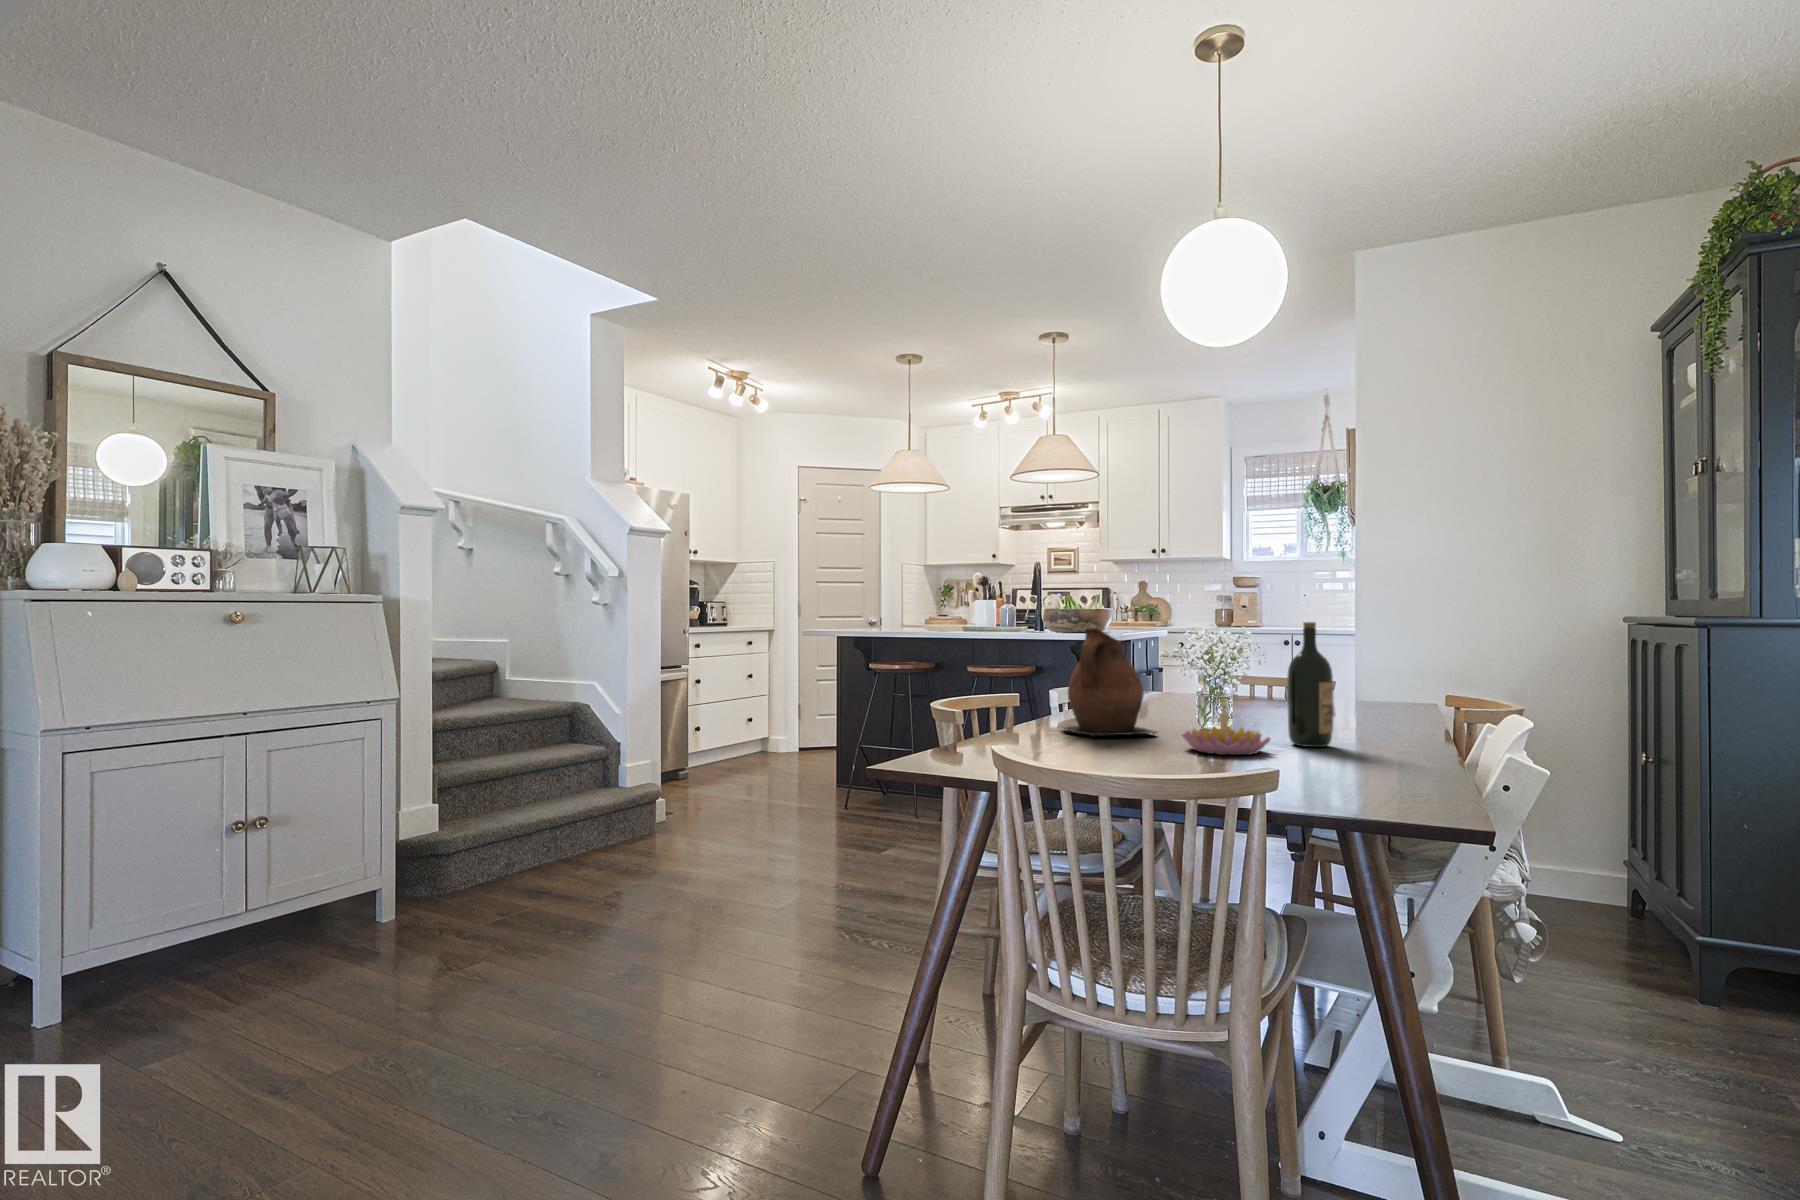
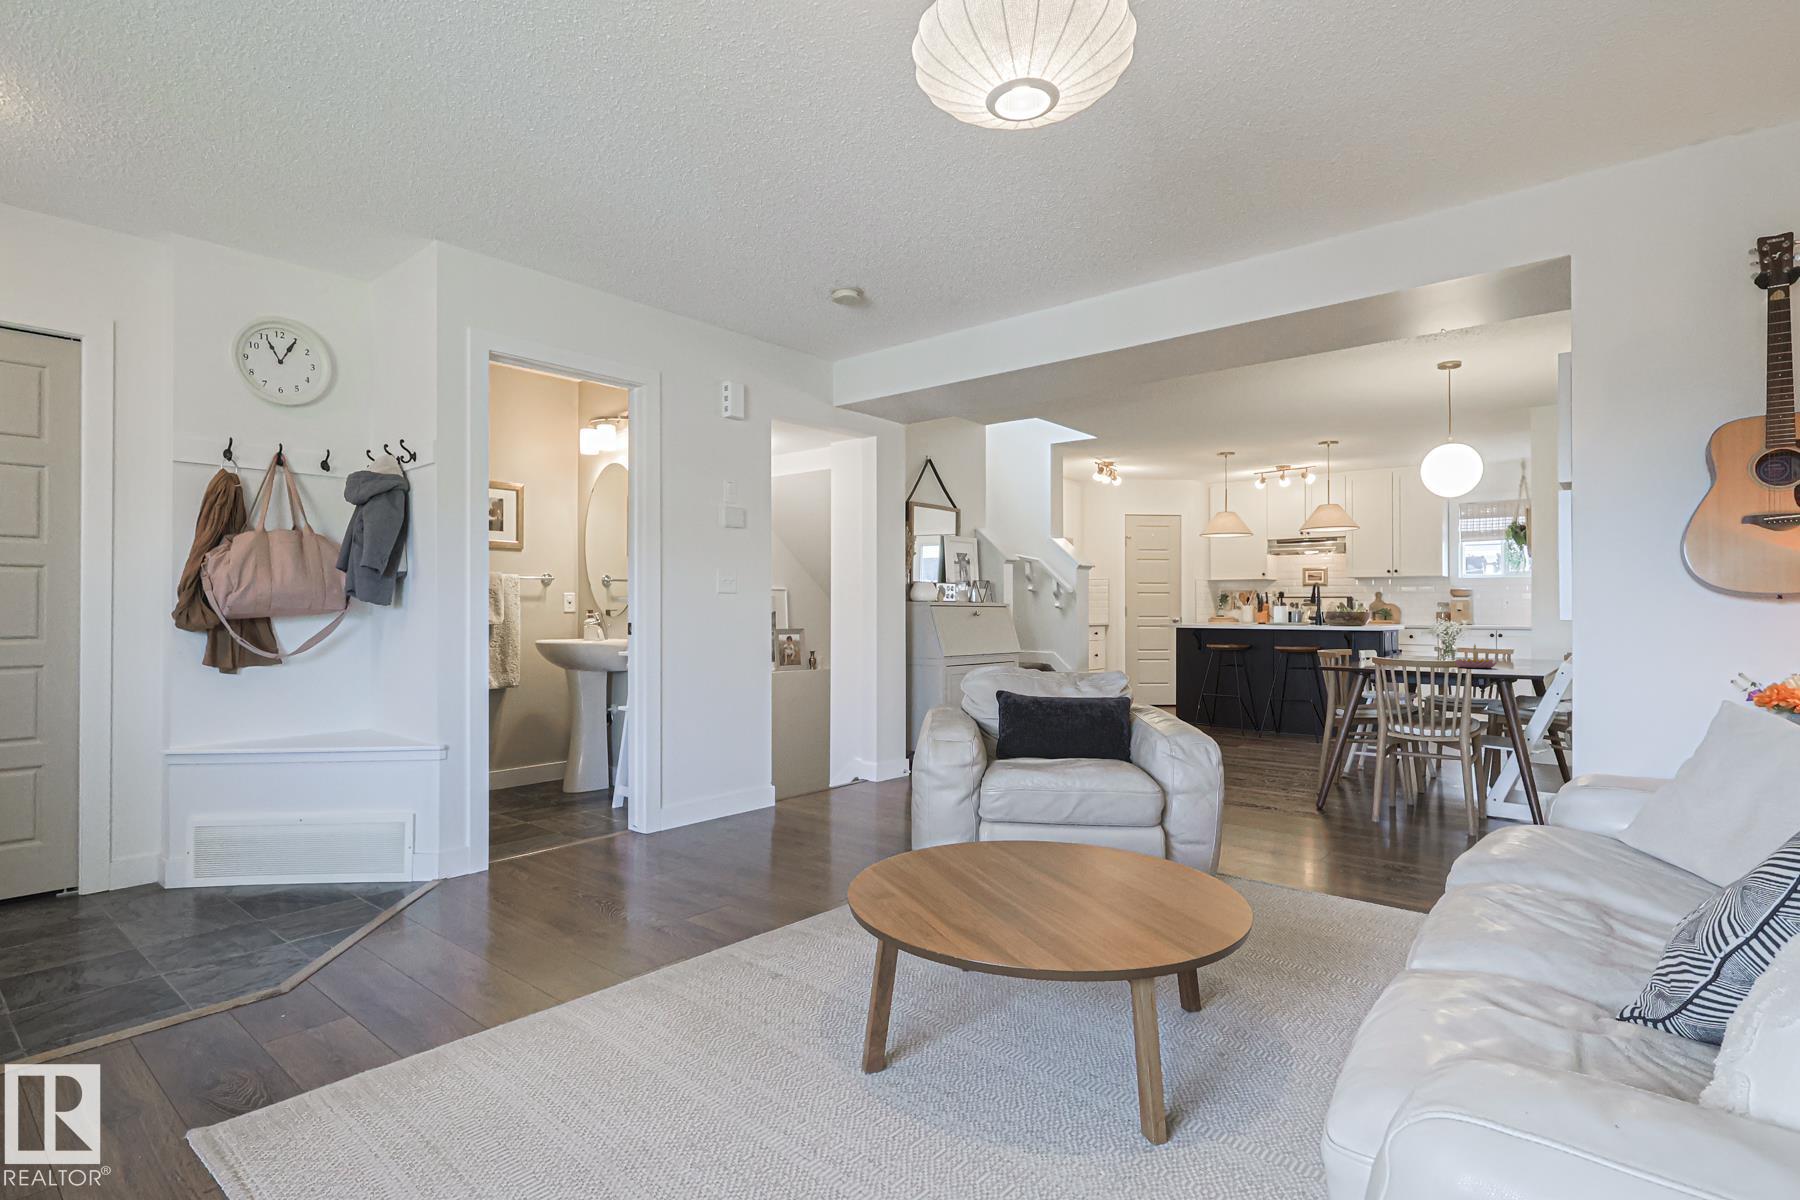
wine bottle: present [1287,622,1334,747] -> none [1504,613,1527,668]
ceramic pitcher: present [1064,628,1157,736] -> none [1386,616,1439,665]

